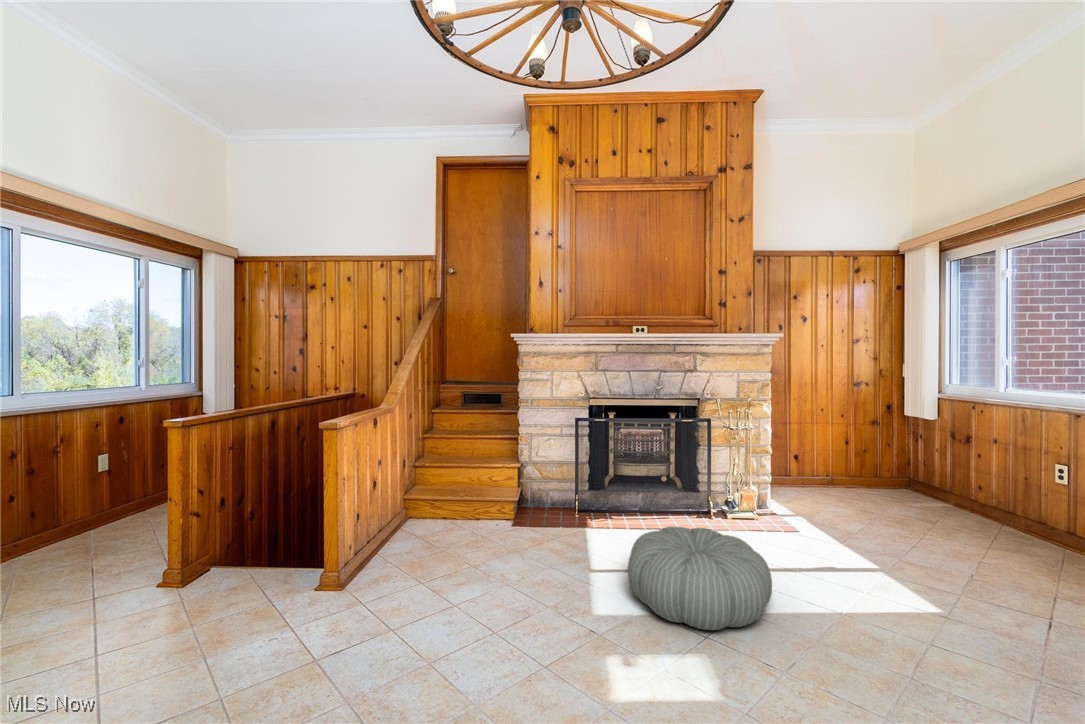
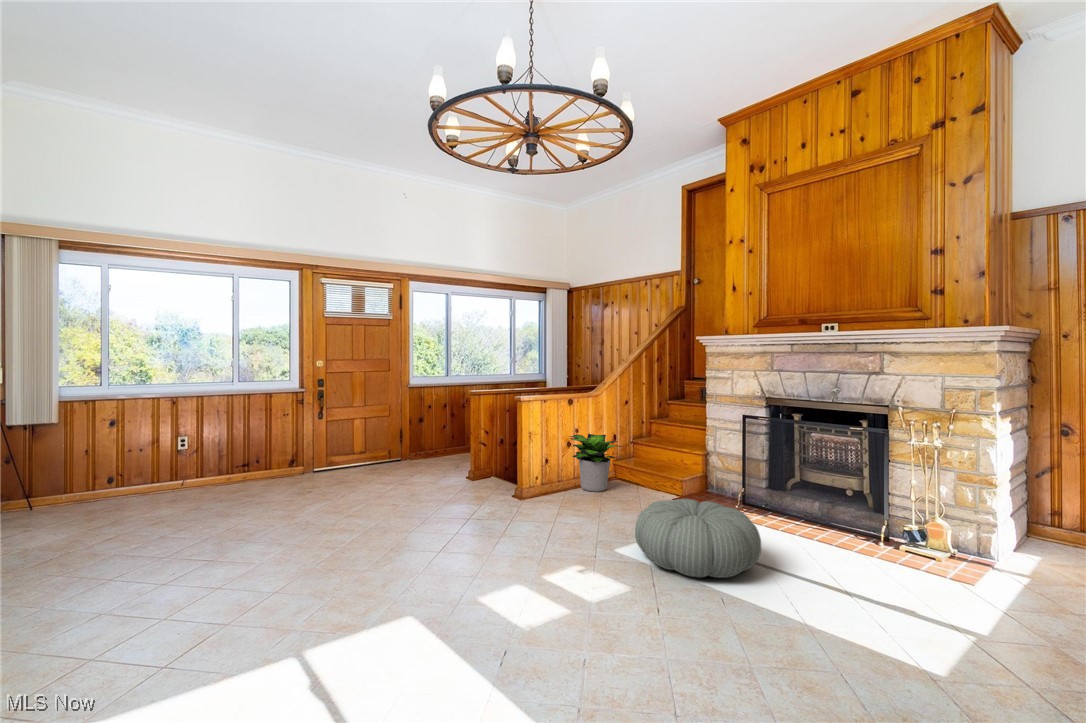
potted plant: none [376,469,470,555] -> present [570,434,622,492]

